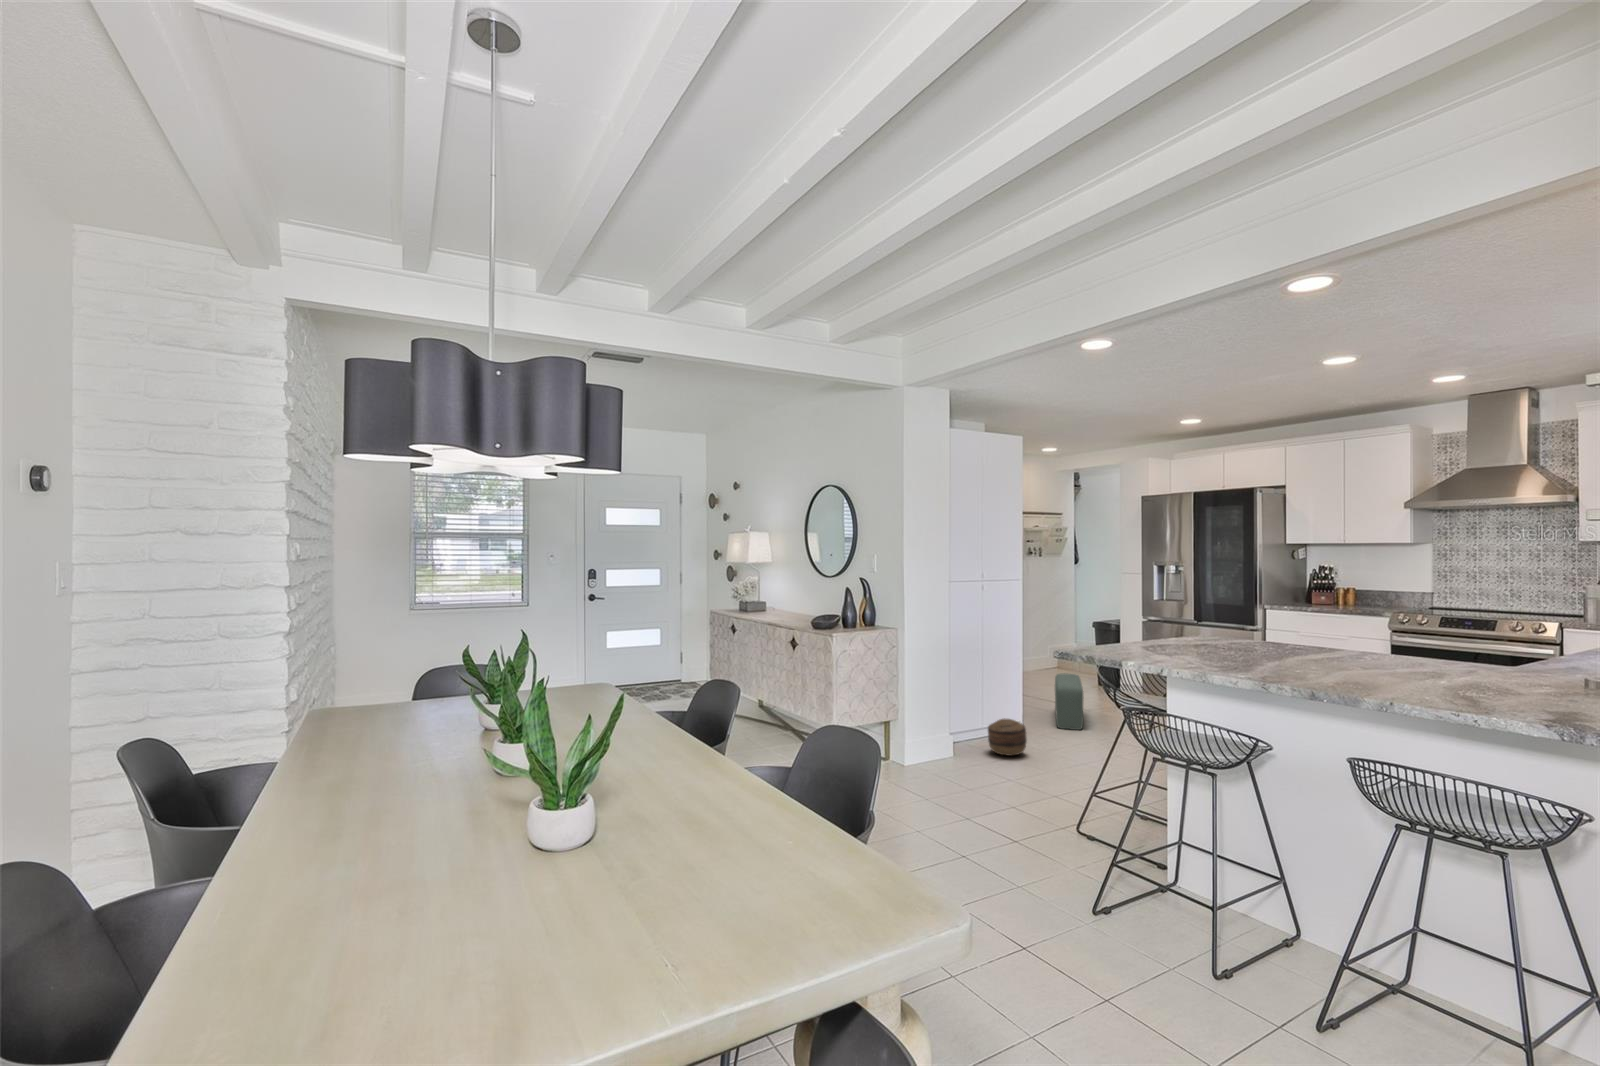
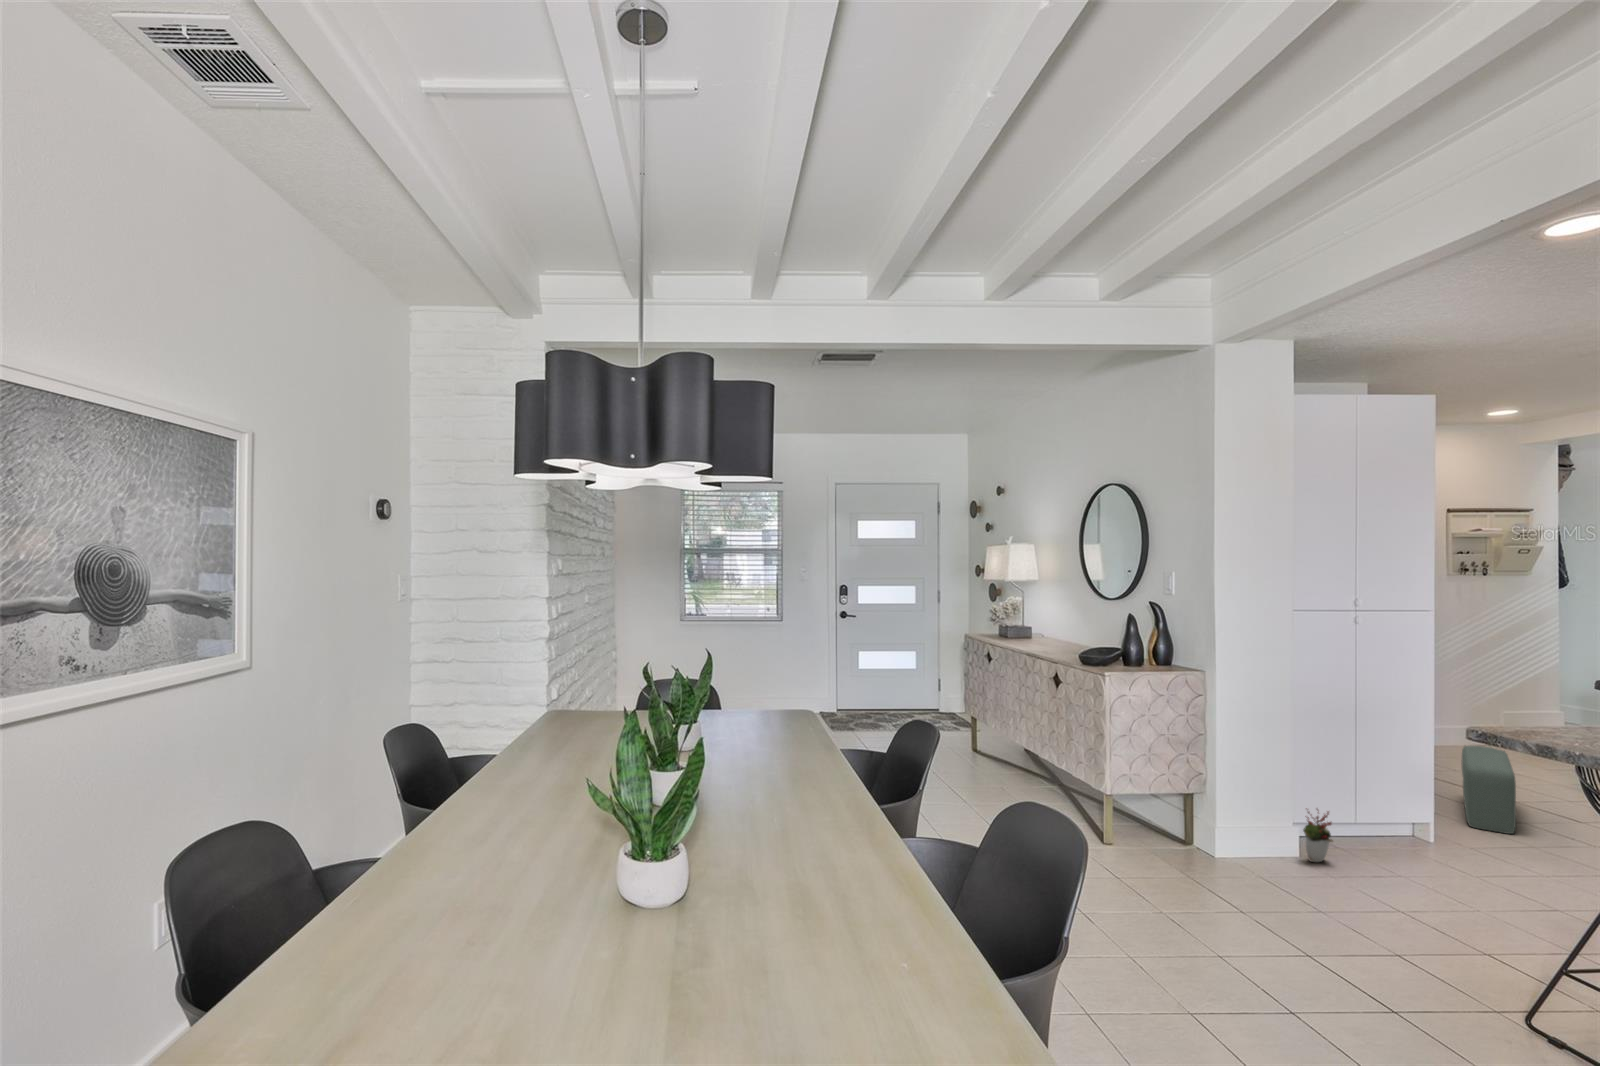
basket: present [988,718,1027,756] -> none [1347,807,1415,863]
decorative plant: none [961,722,979,761] -> present [1303,809,1333,862]

